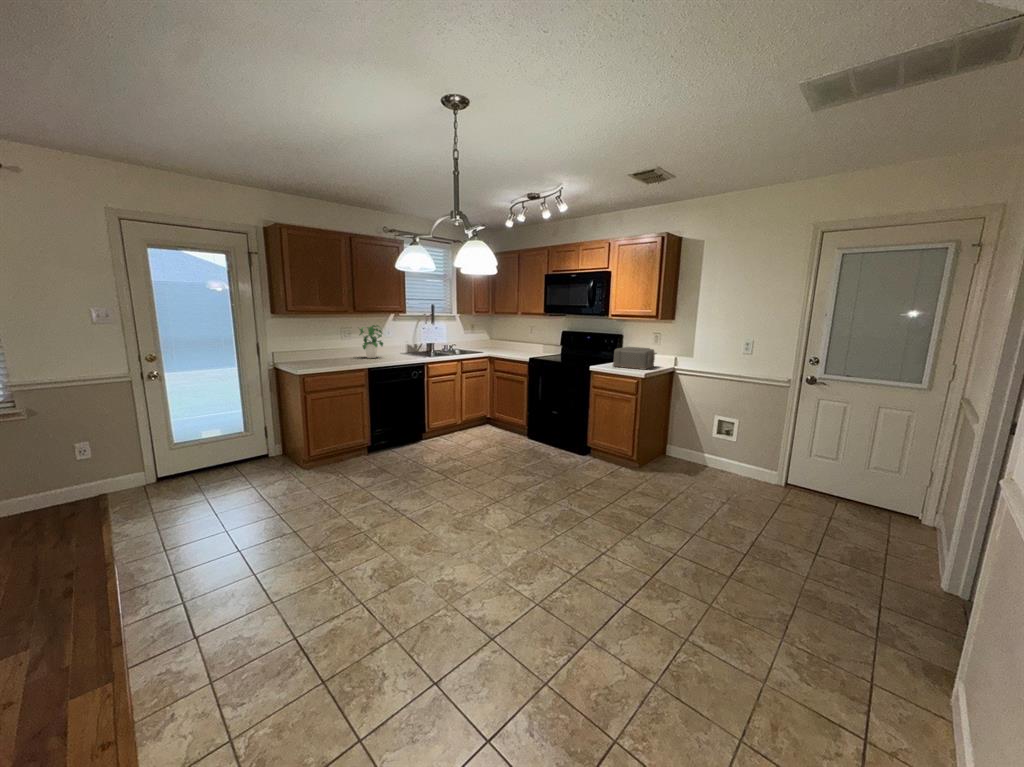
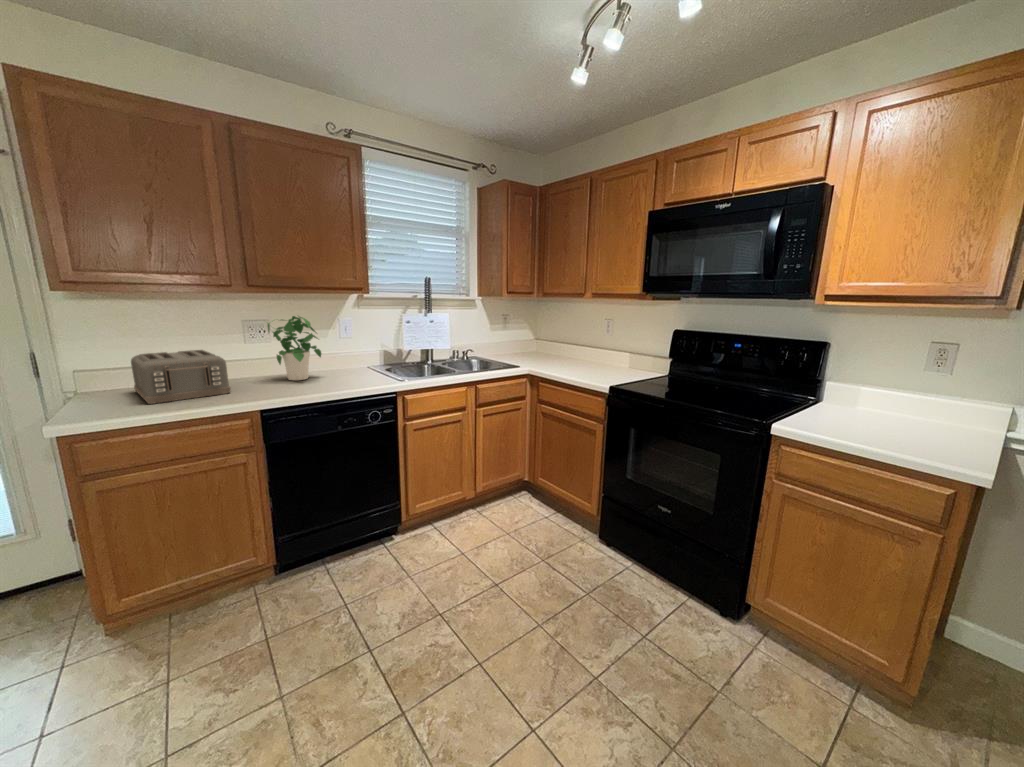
toaster: present [613,347,657,370] -> present [131,350,231,404]

